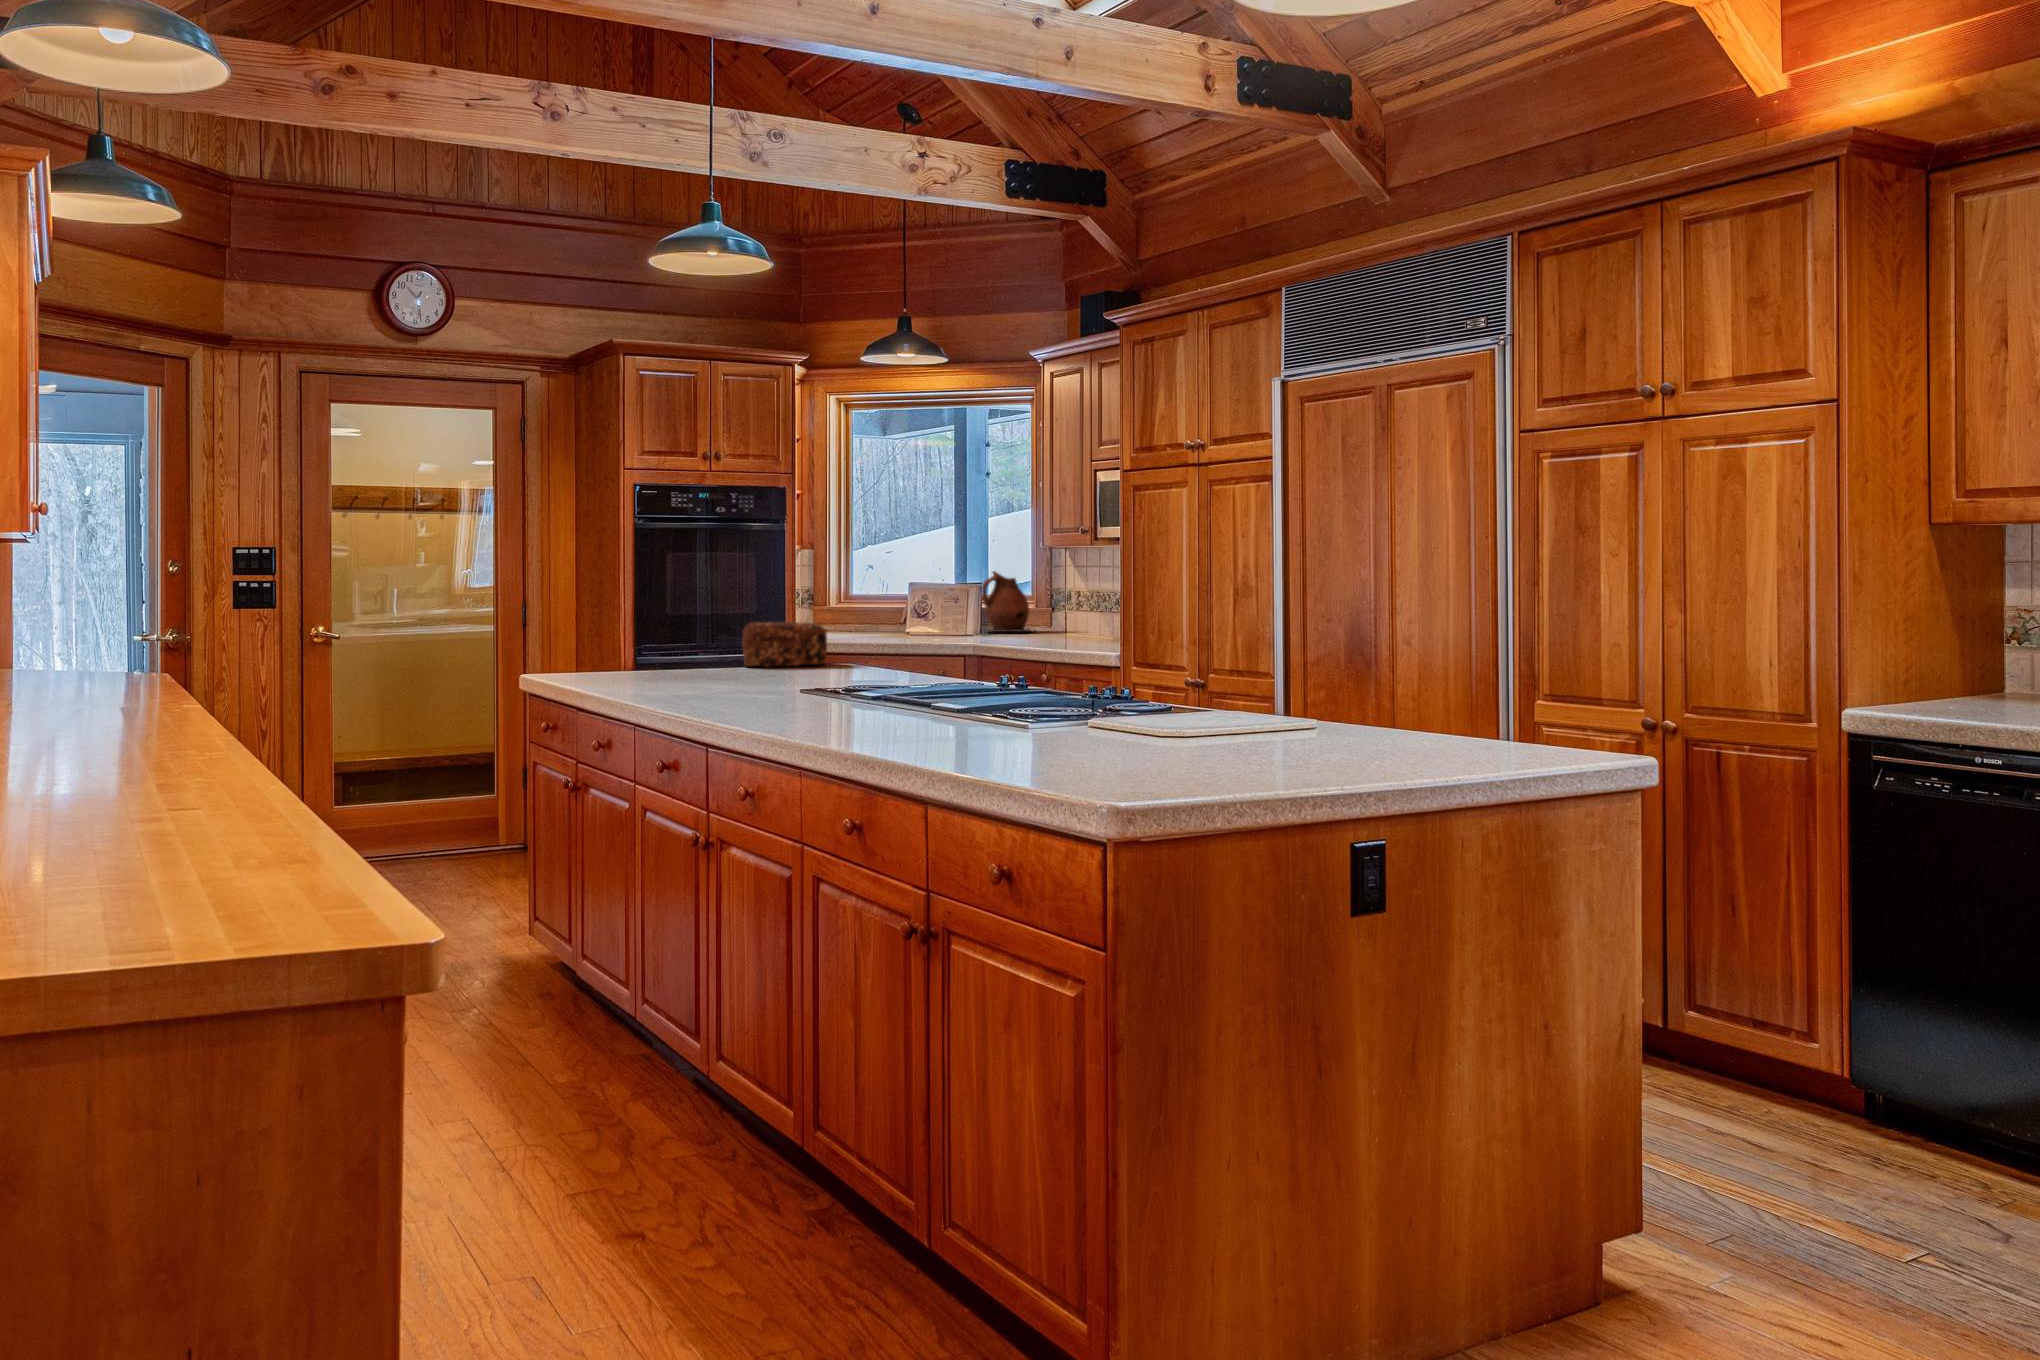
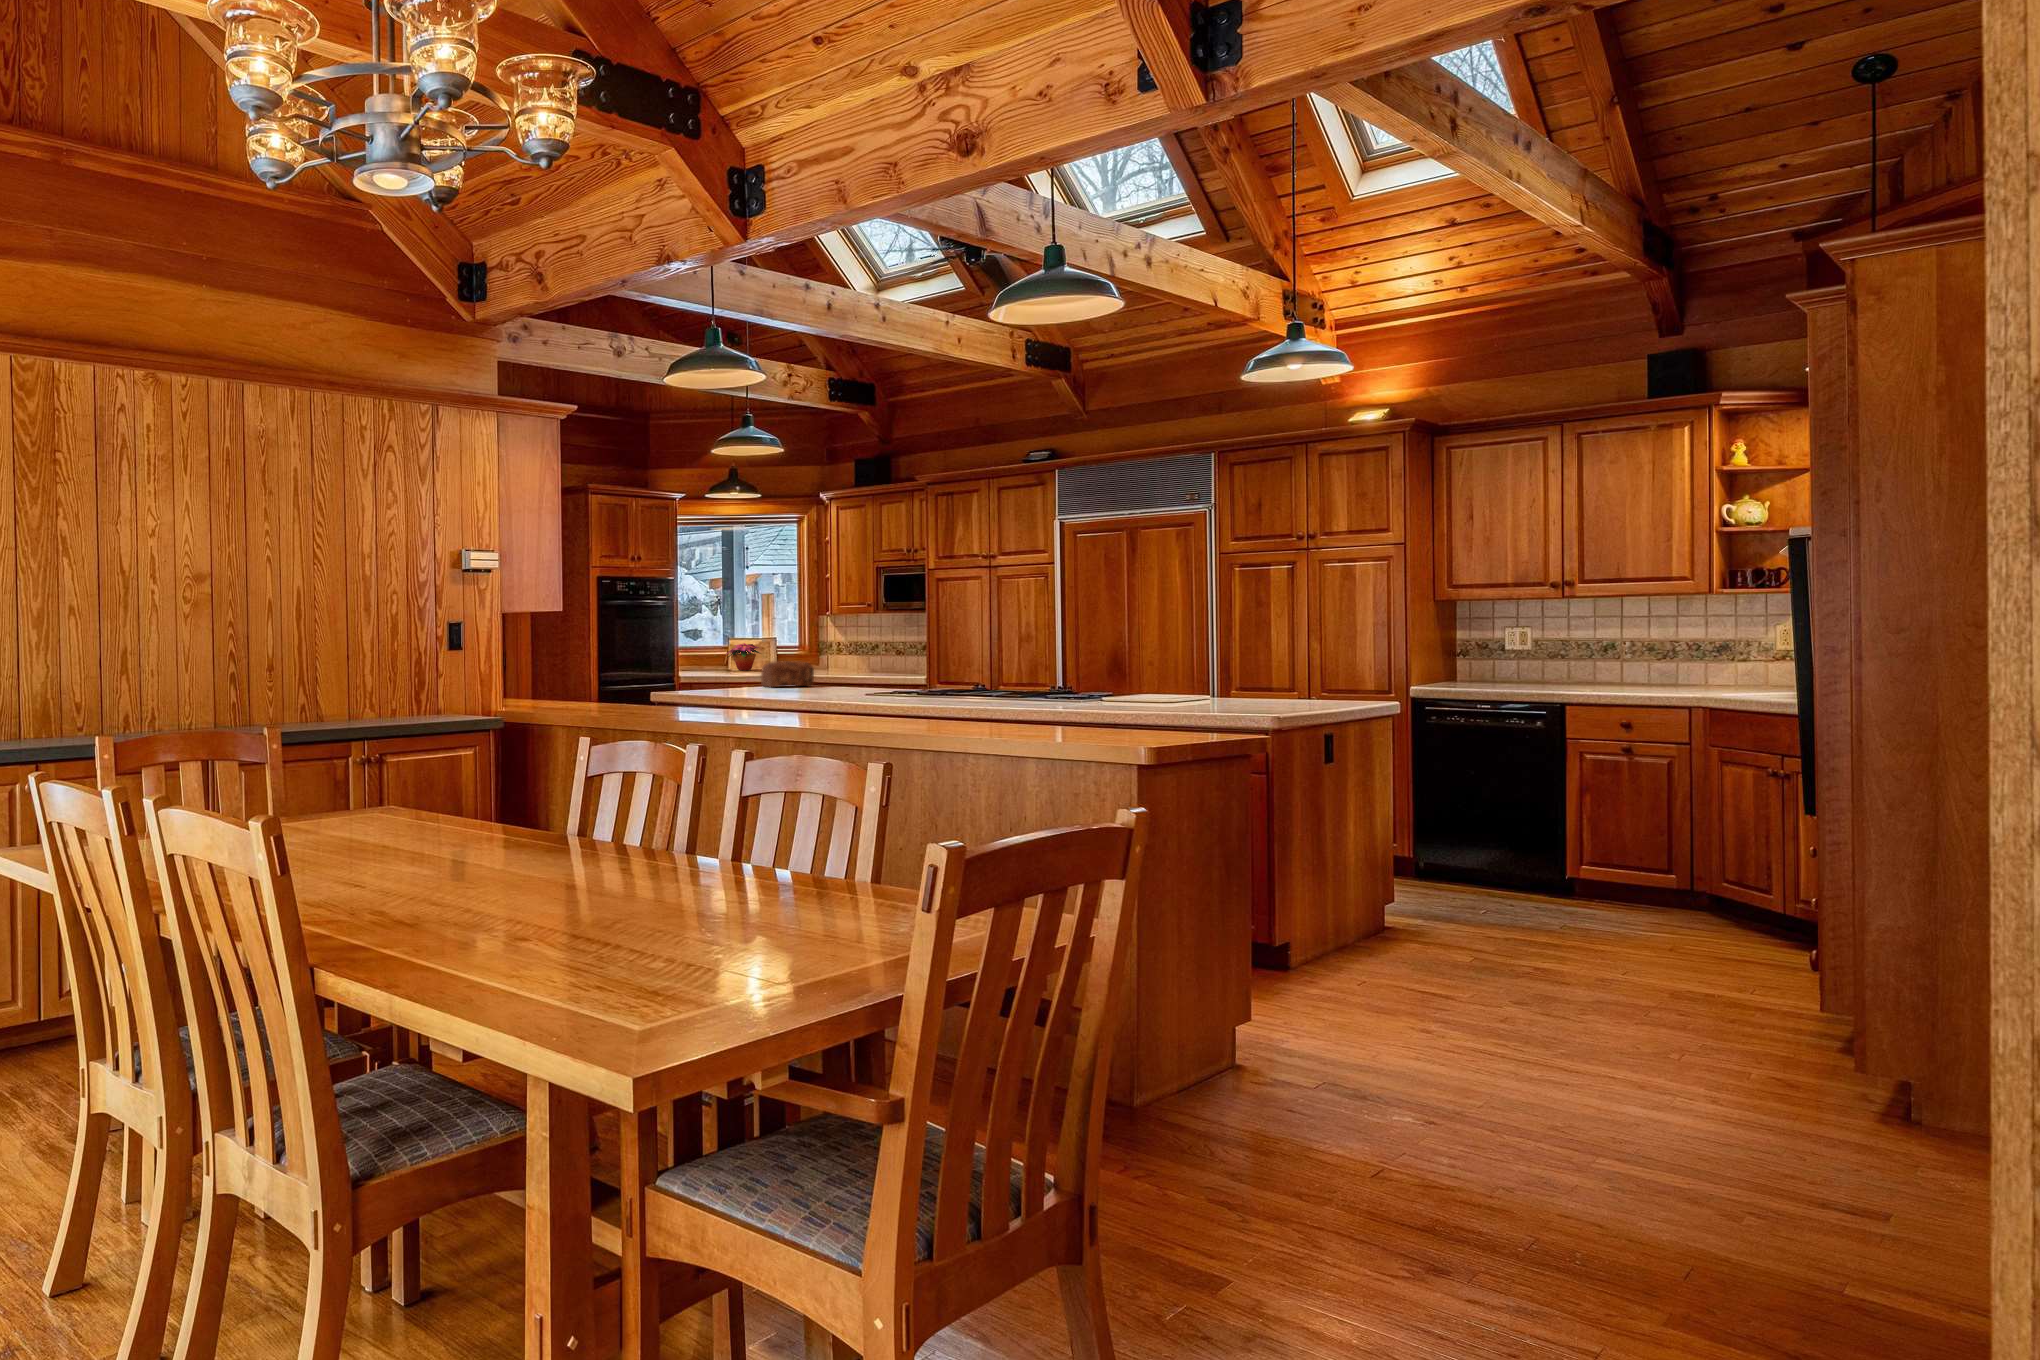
ceramic pitcher: present [982,571,1030,632] -> none [799,633,831,672]
flower arrangement: none [894,584,958,627] -> present [727,643,759,670]

